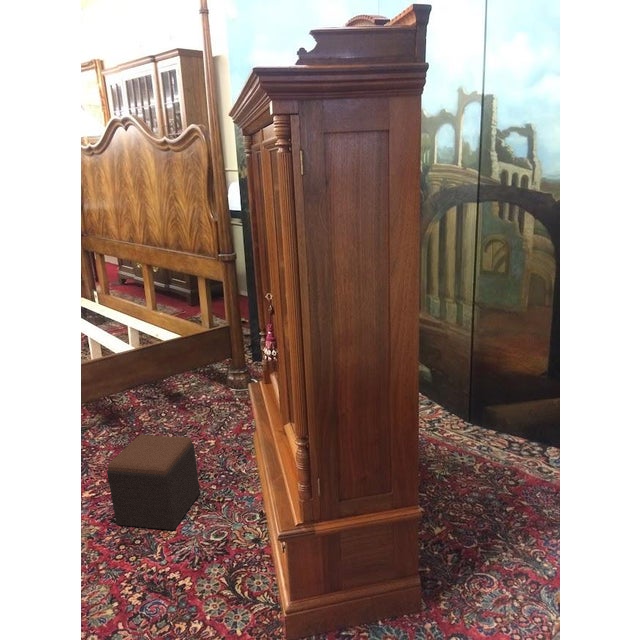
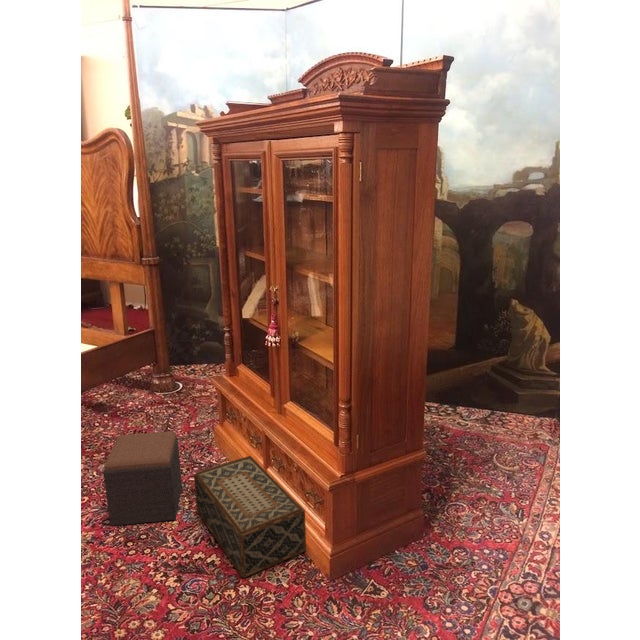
woven basket: none [193,475,280,612] -> present [194,456,306,578]

